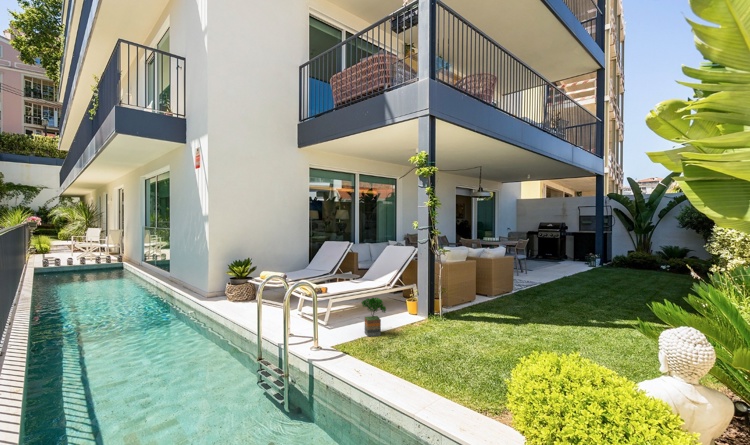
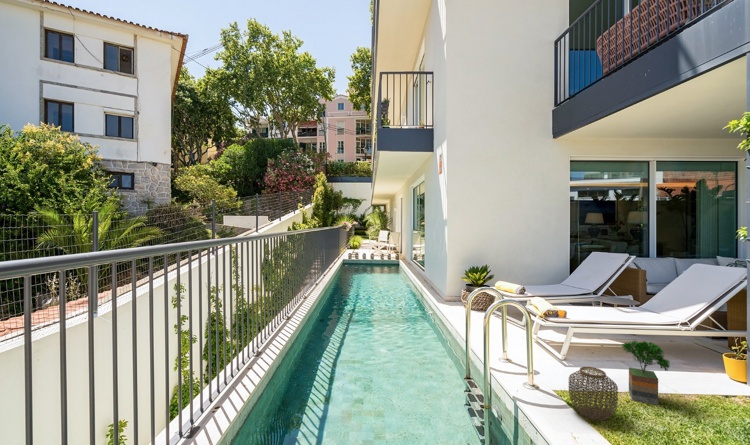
woven basket: none [335,319,364,353] -> present [569,367,618,421]

